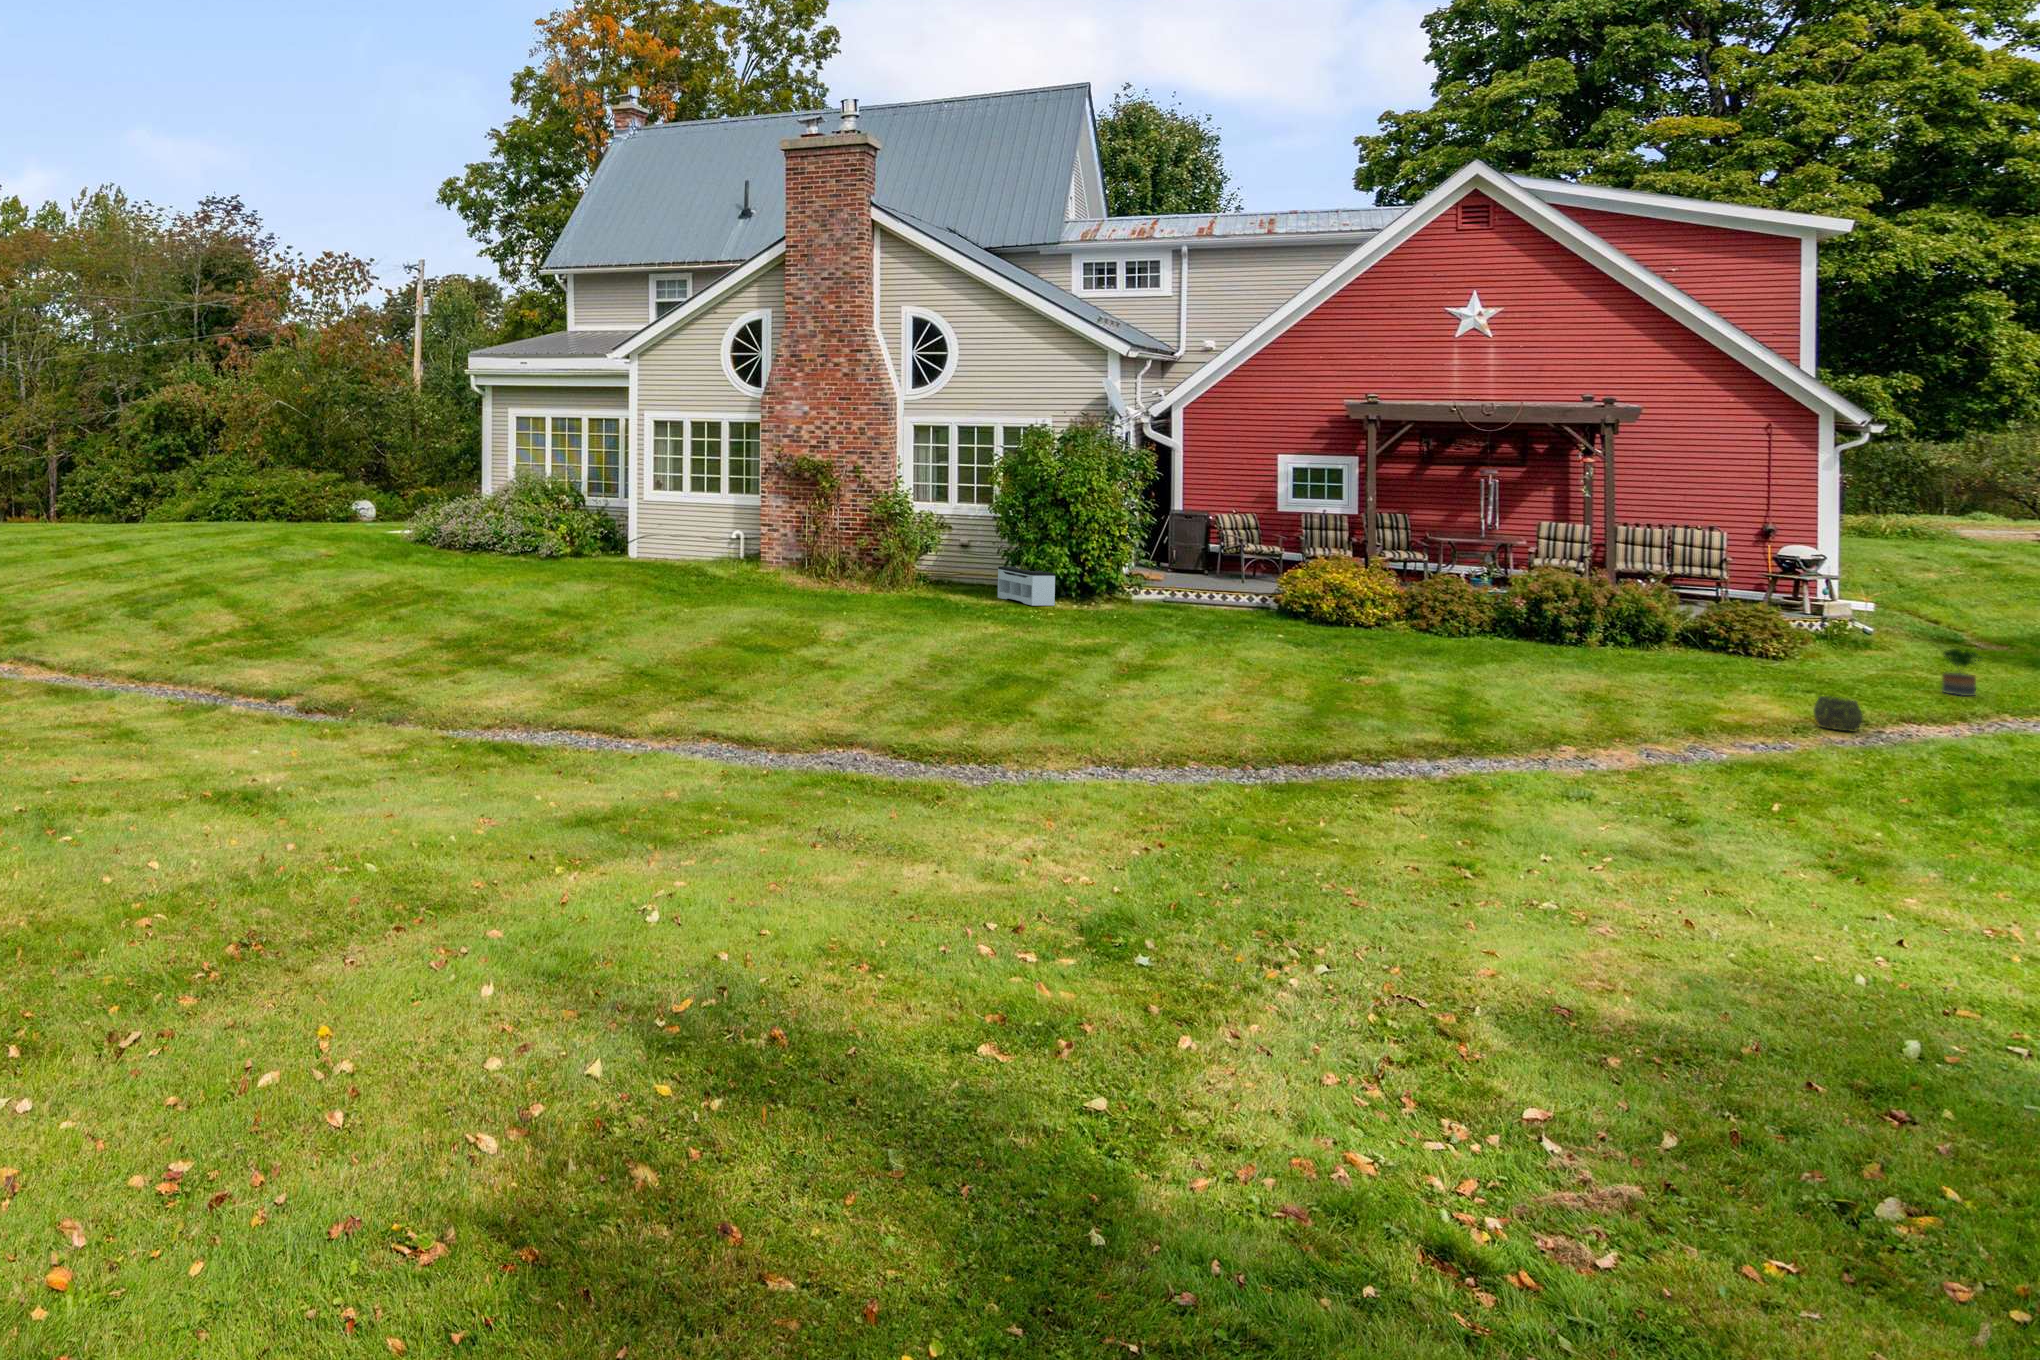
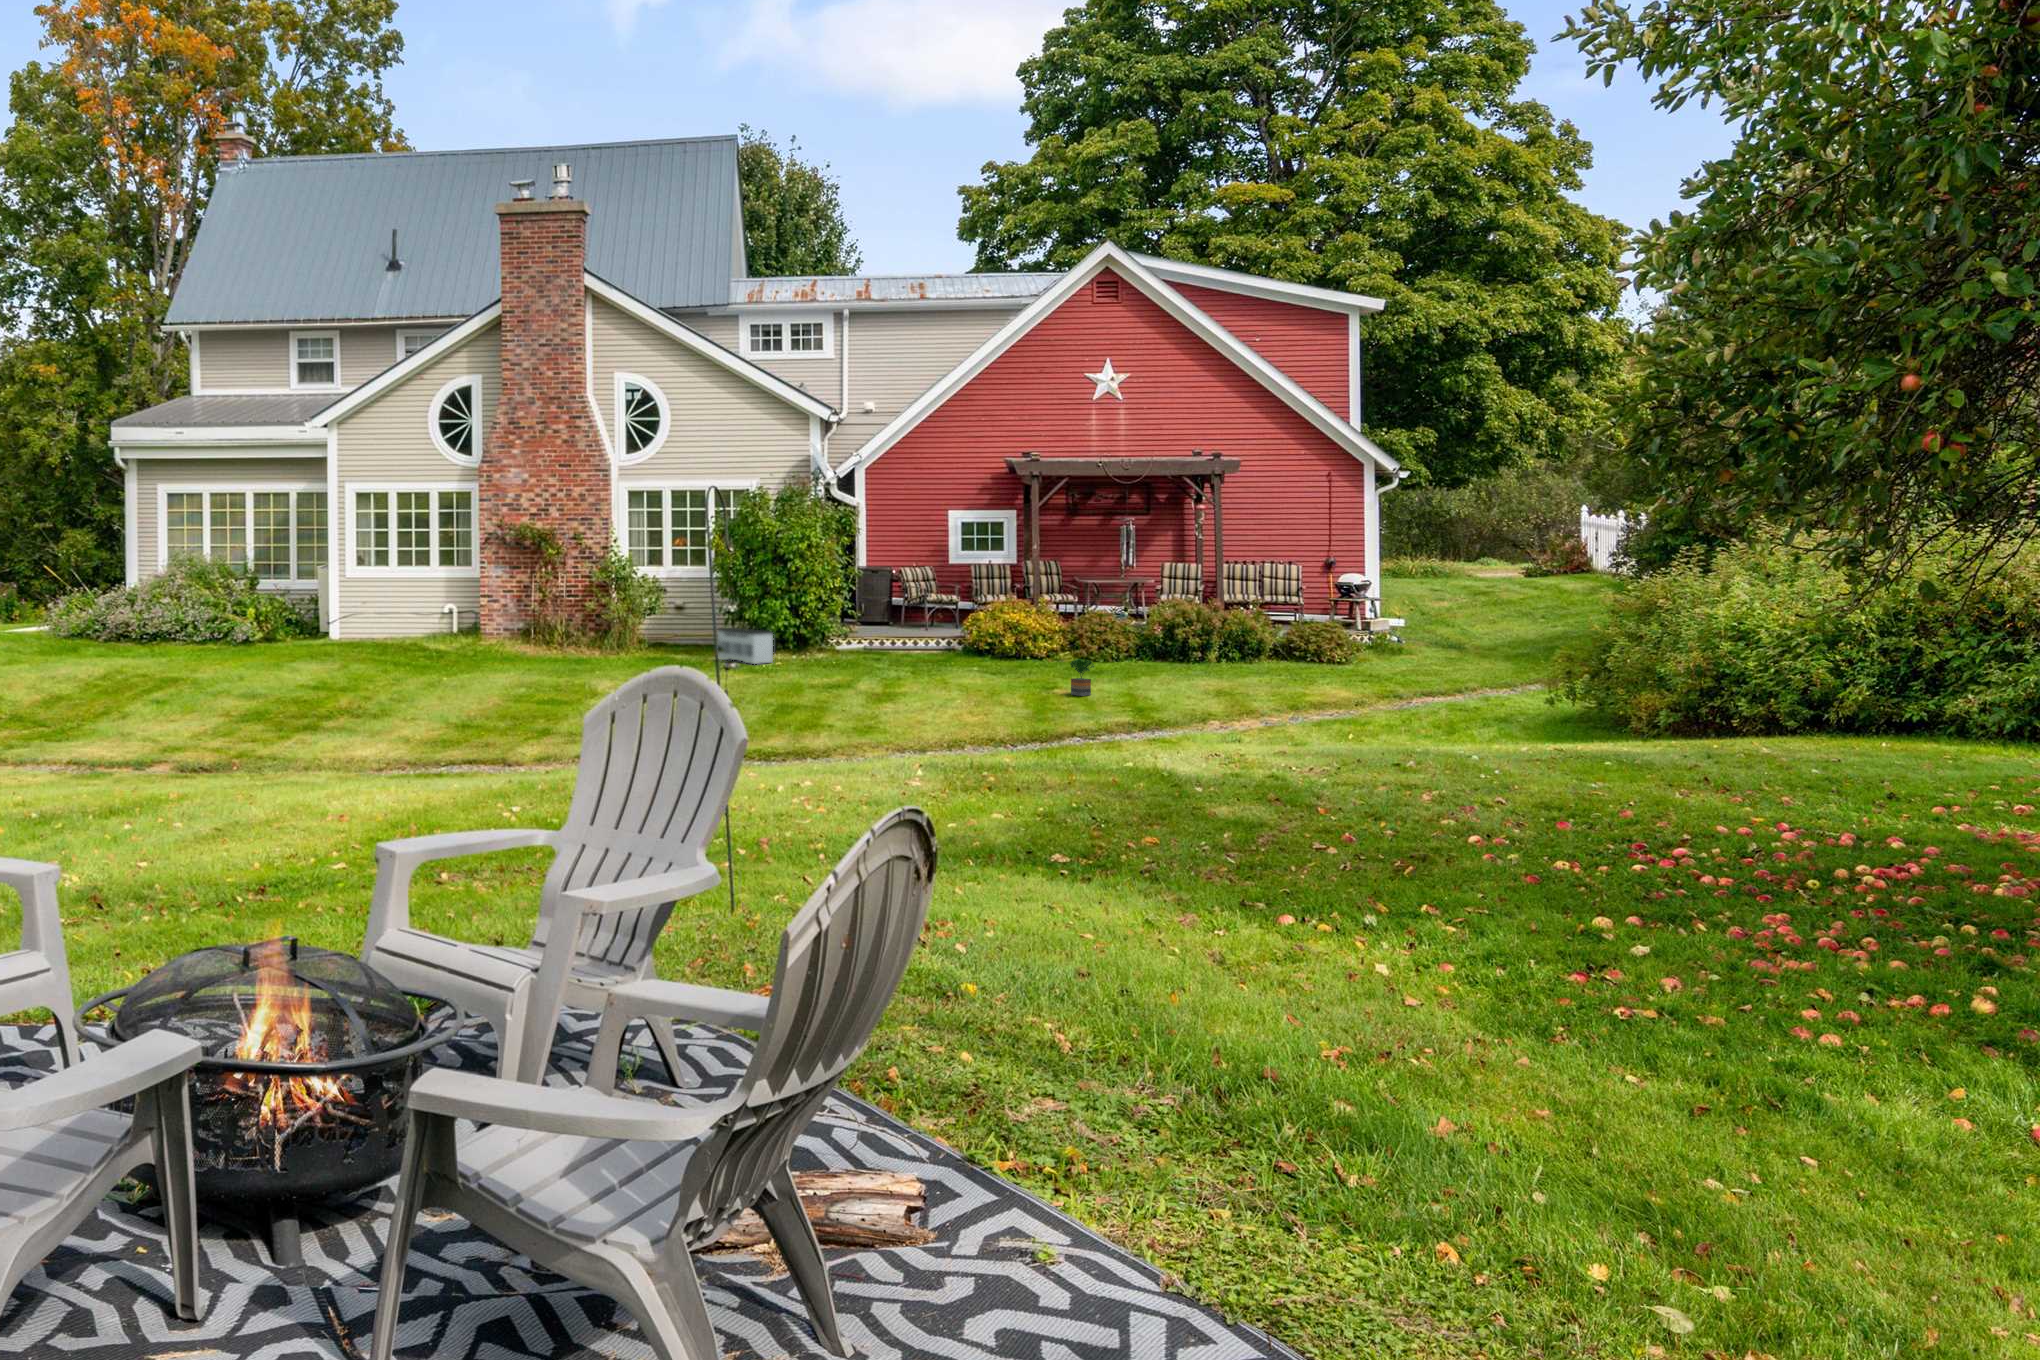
potted tree: present [1942,649,1983,696] -> present [1070,659,1094,696]
woven basket: present [1814,696,1862,732] -> none [1365,686,1396,712]

